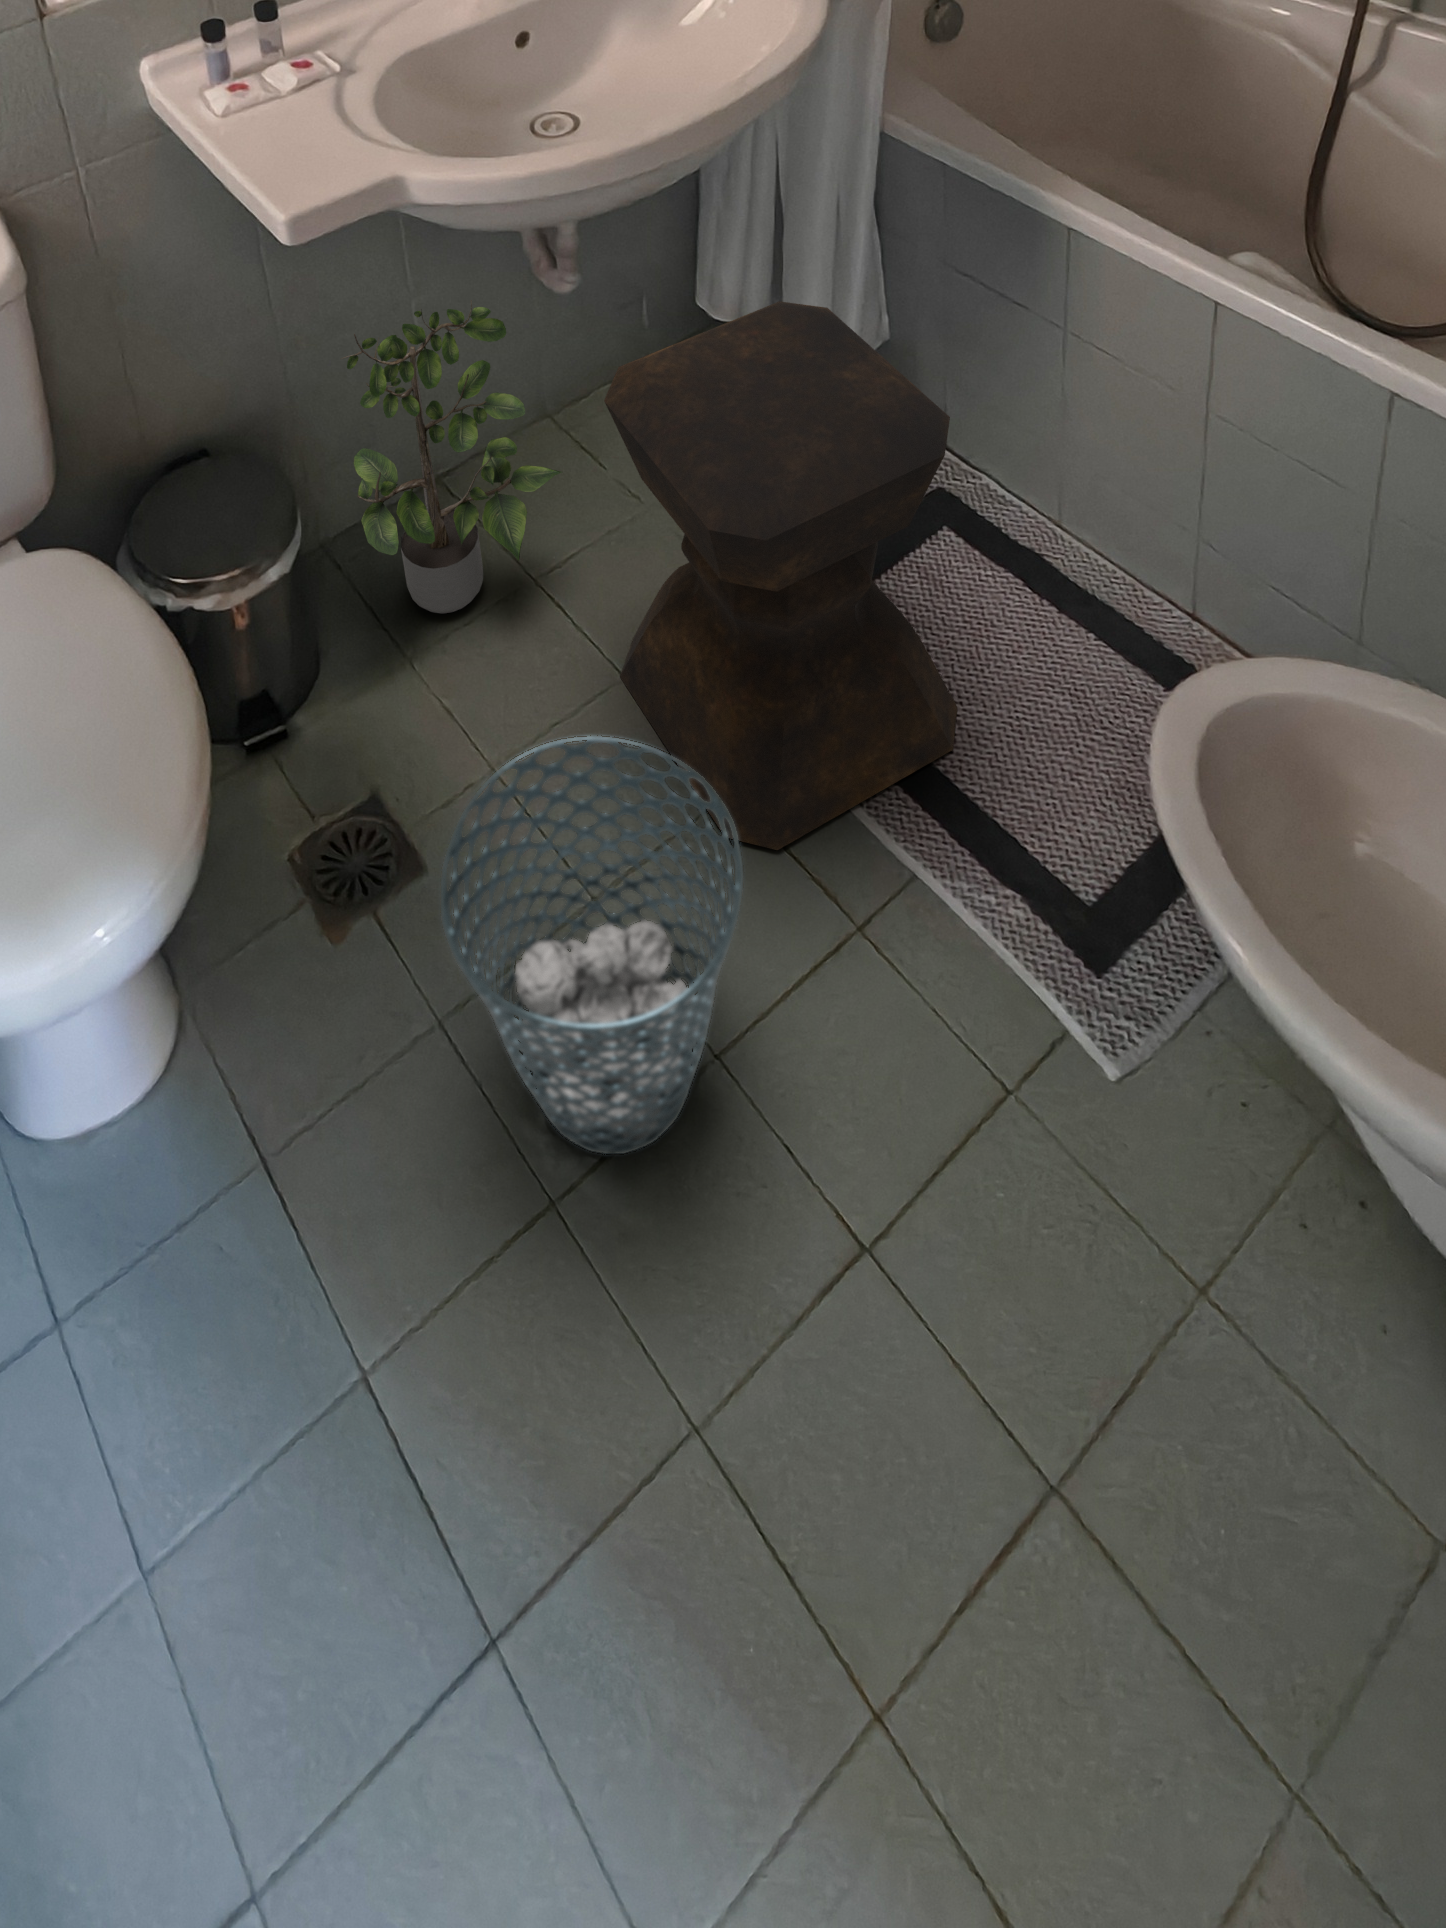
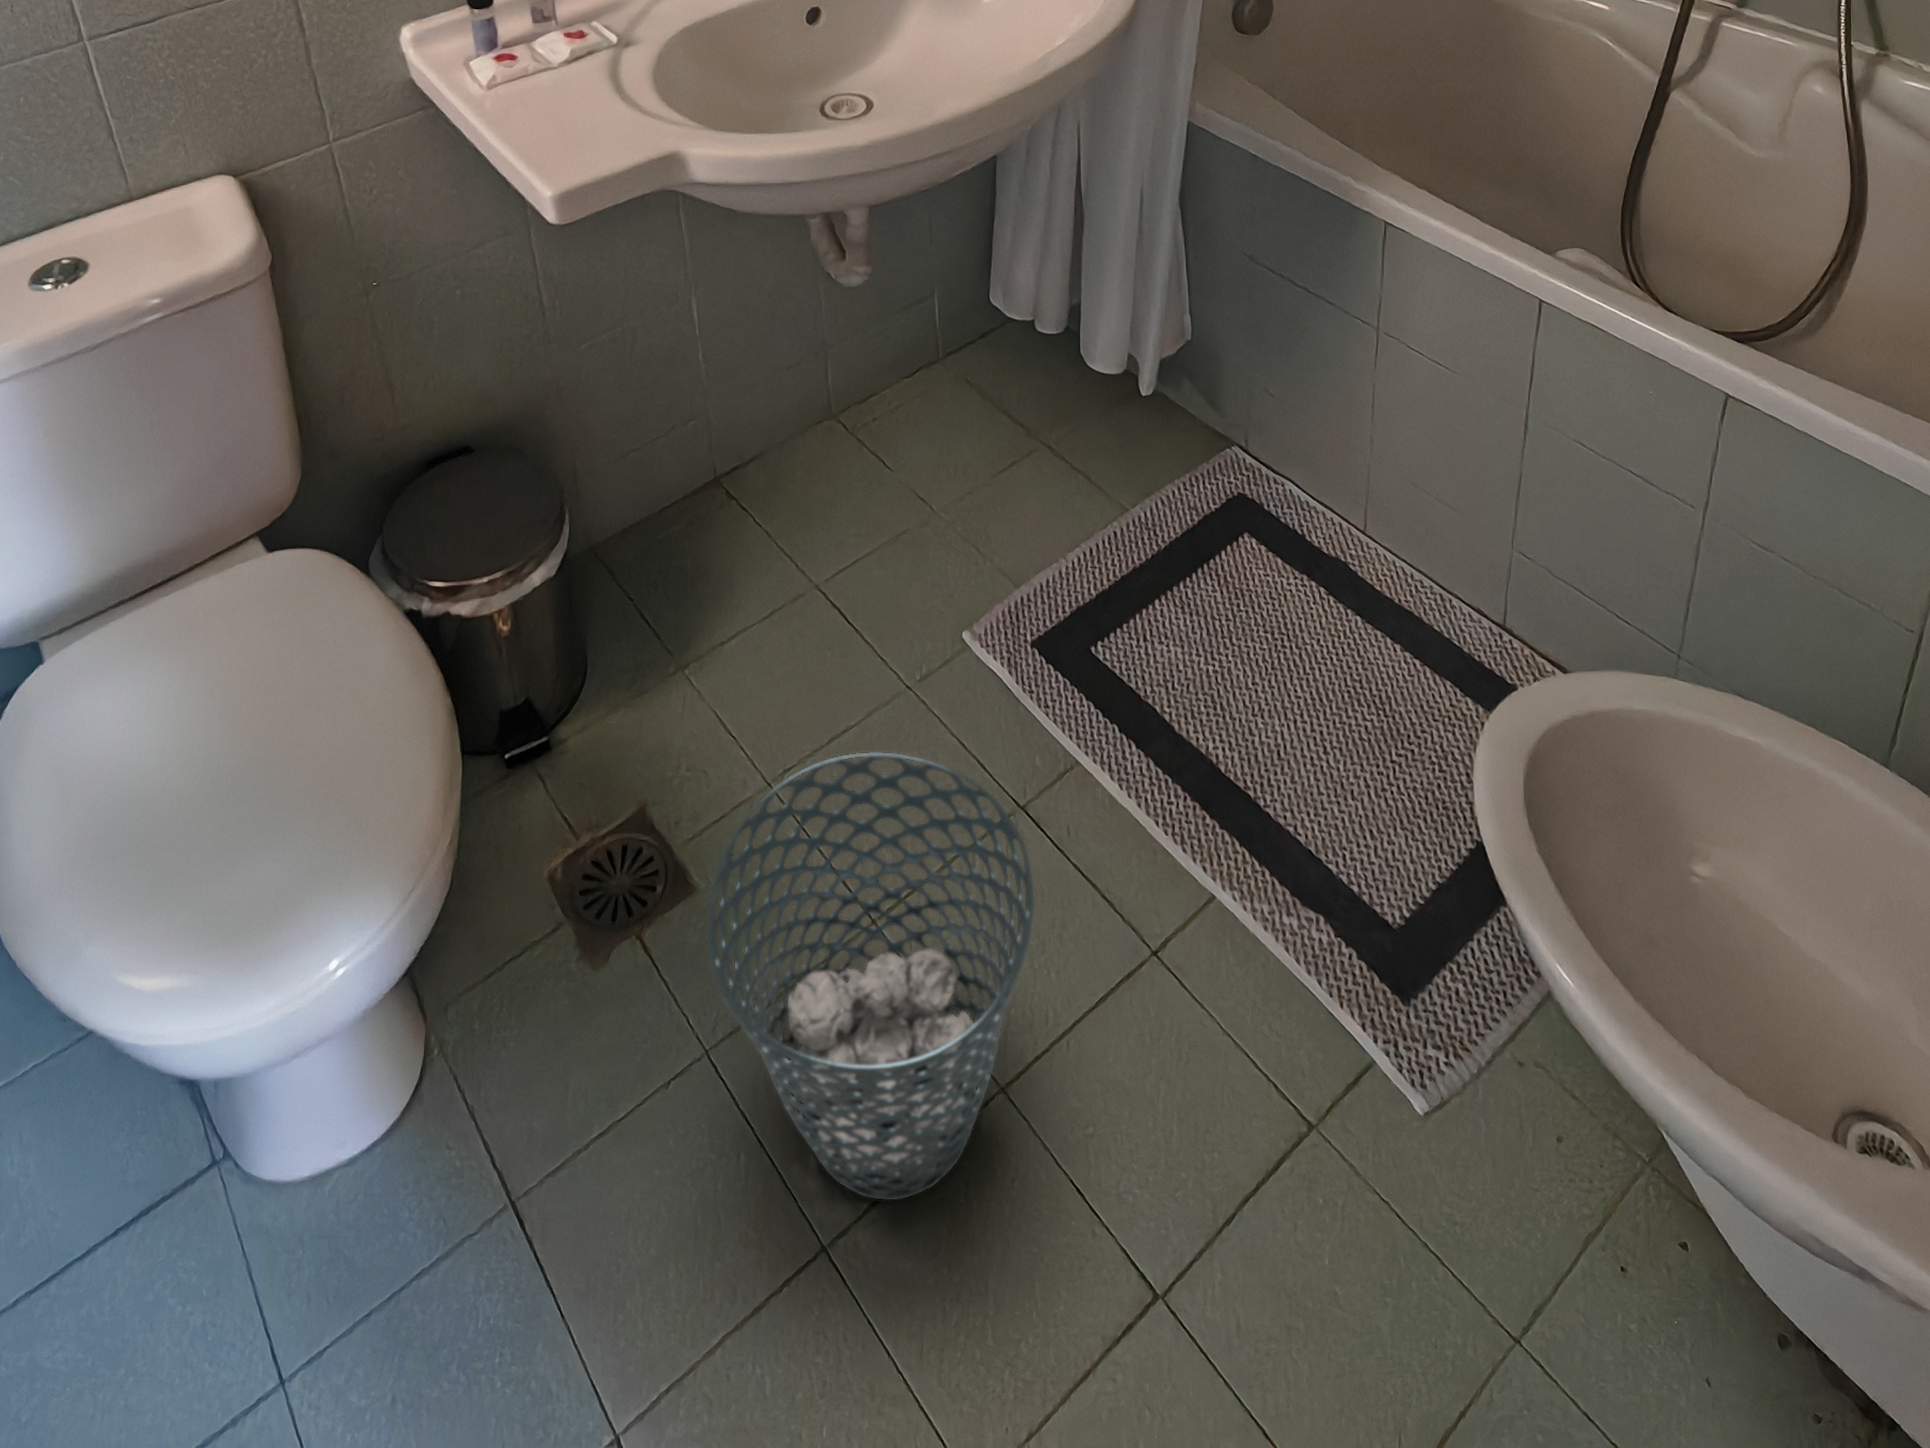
stool: present [604,301,957,850] -> none [895,295,1261,872]
potted plant: present [342,303,562,613] -> none [615,288,852,622]

